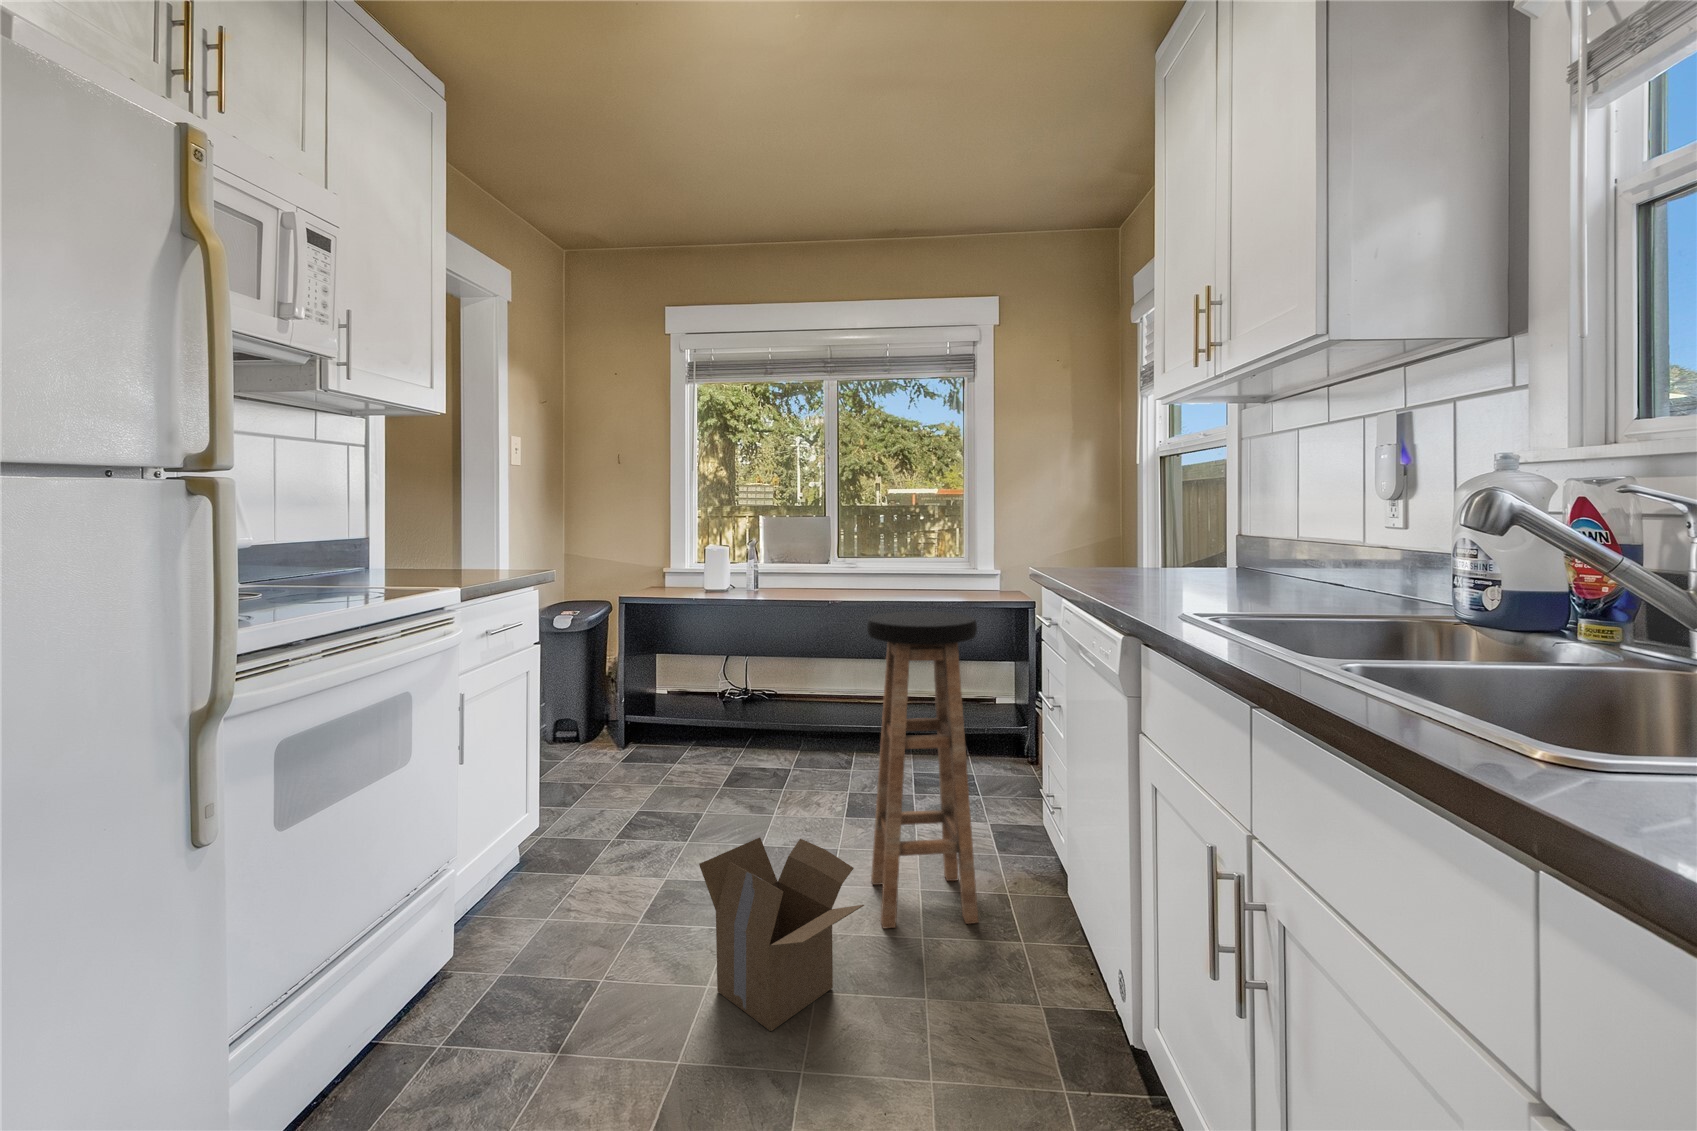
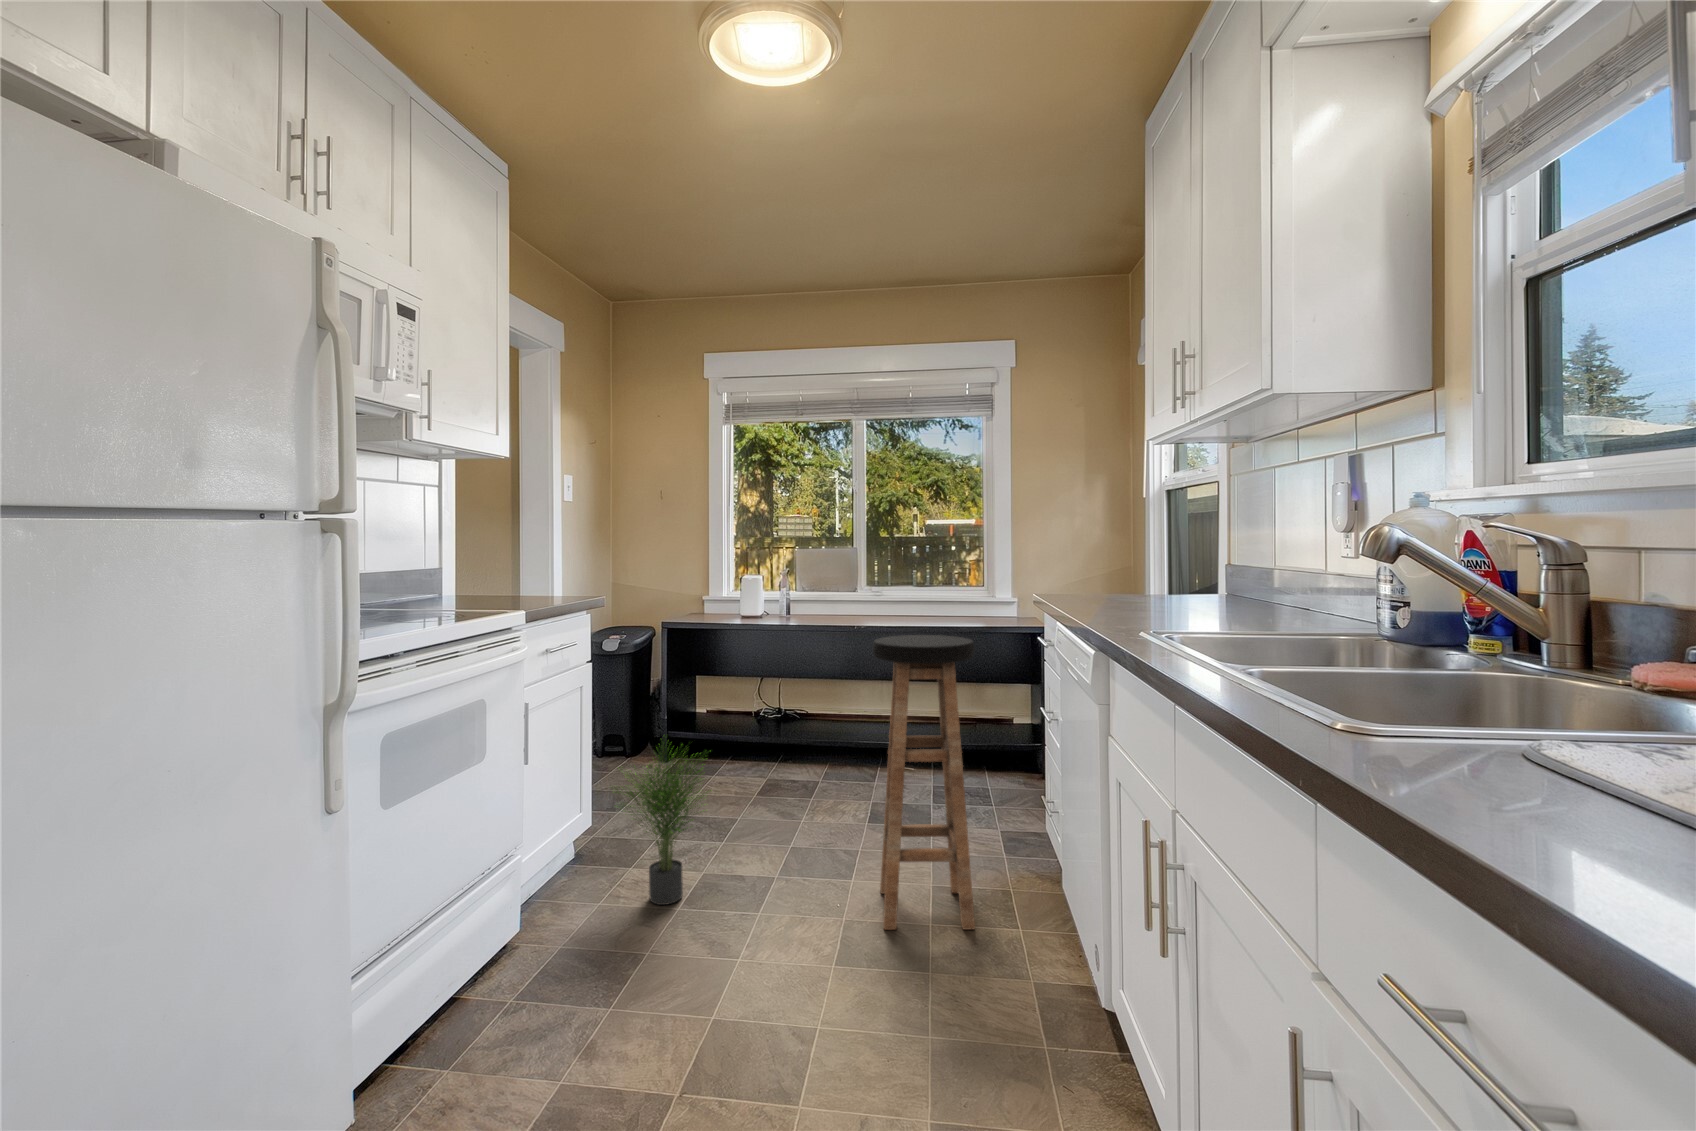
potted plant: none [572,722,690,910] -> present [617,747,707,905]
cardboard box: present [699,838,864,1031] -> none [712,837,855,1005]

